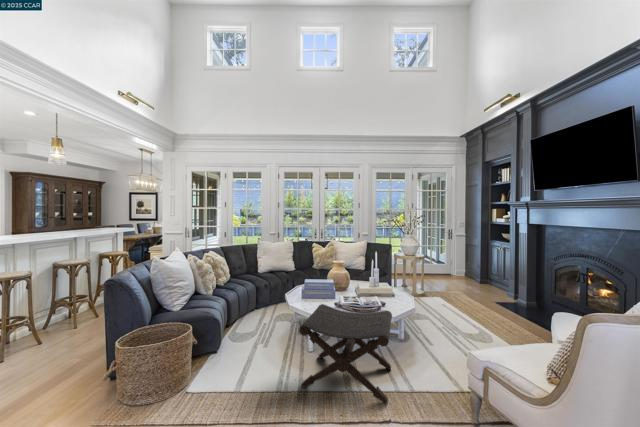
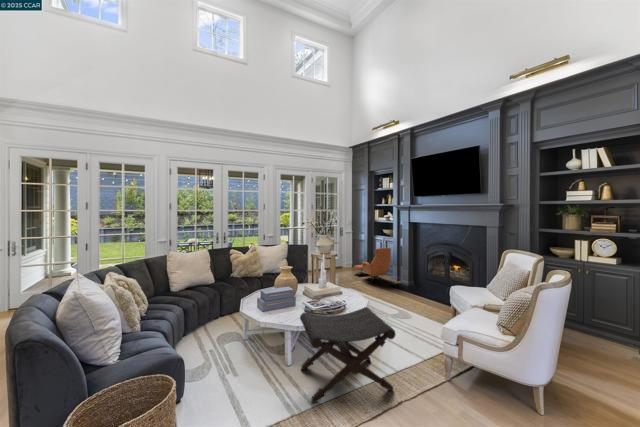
lounge chair: none [458,254,500,298] -> present [354,248,391,281]

